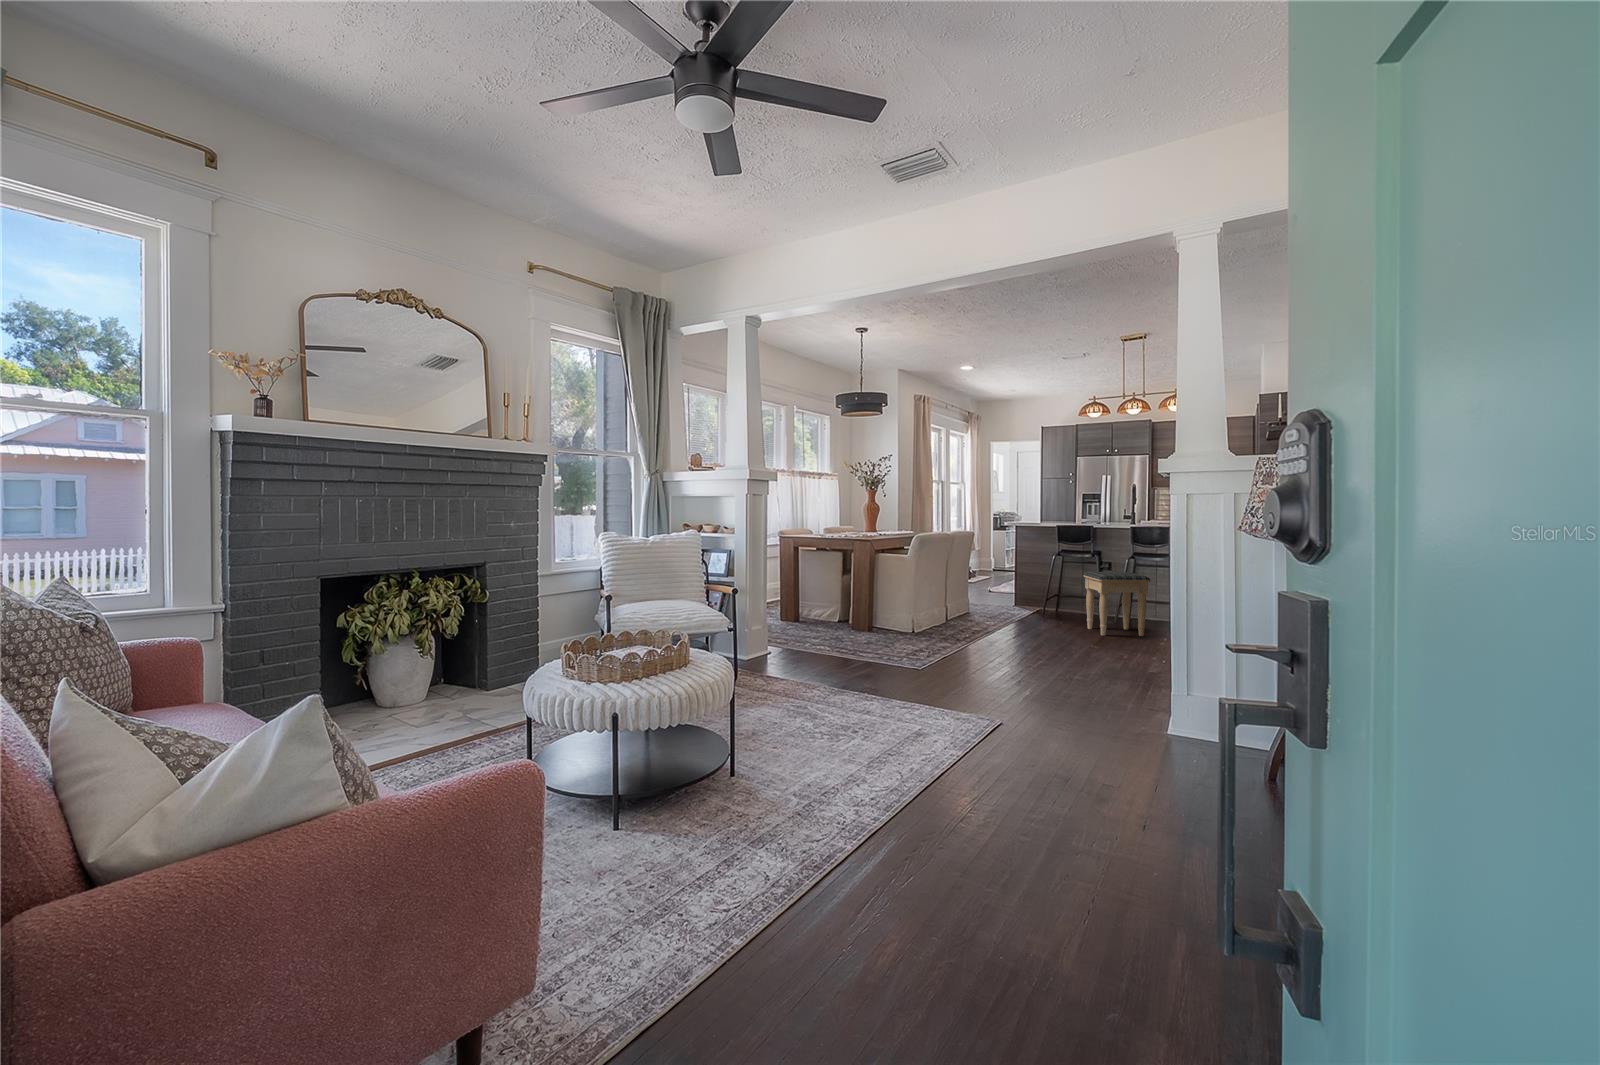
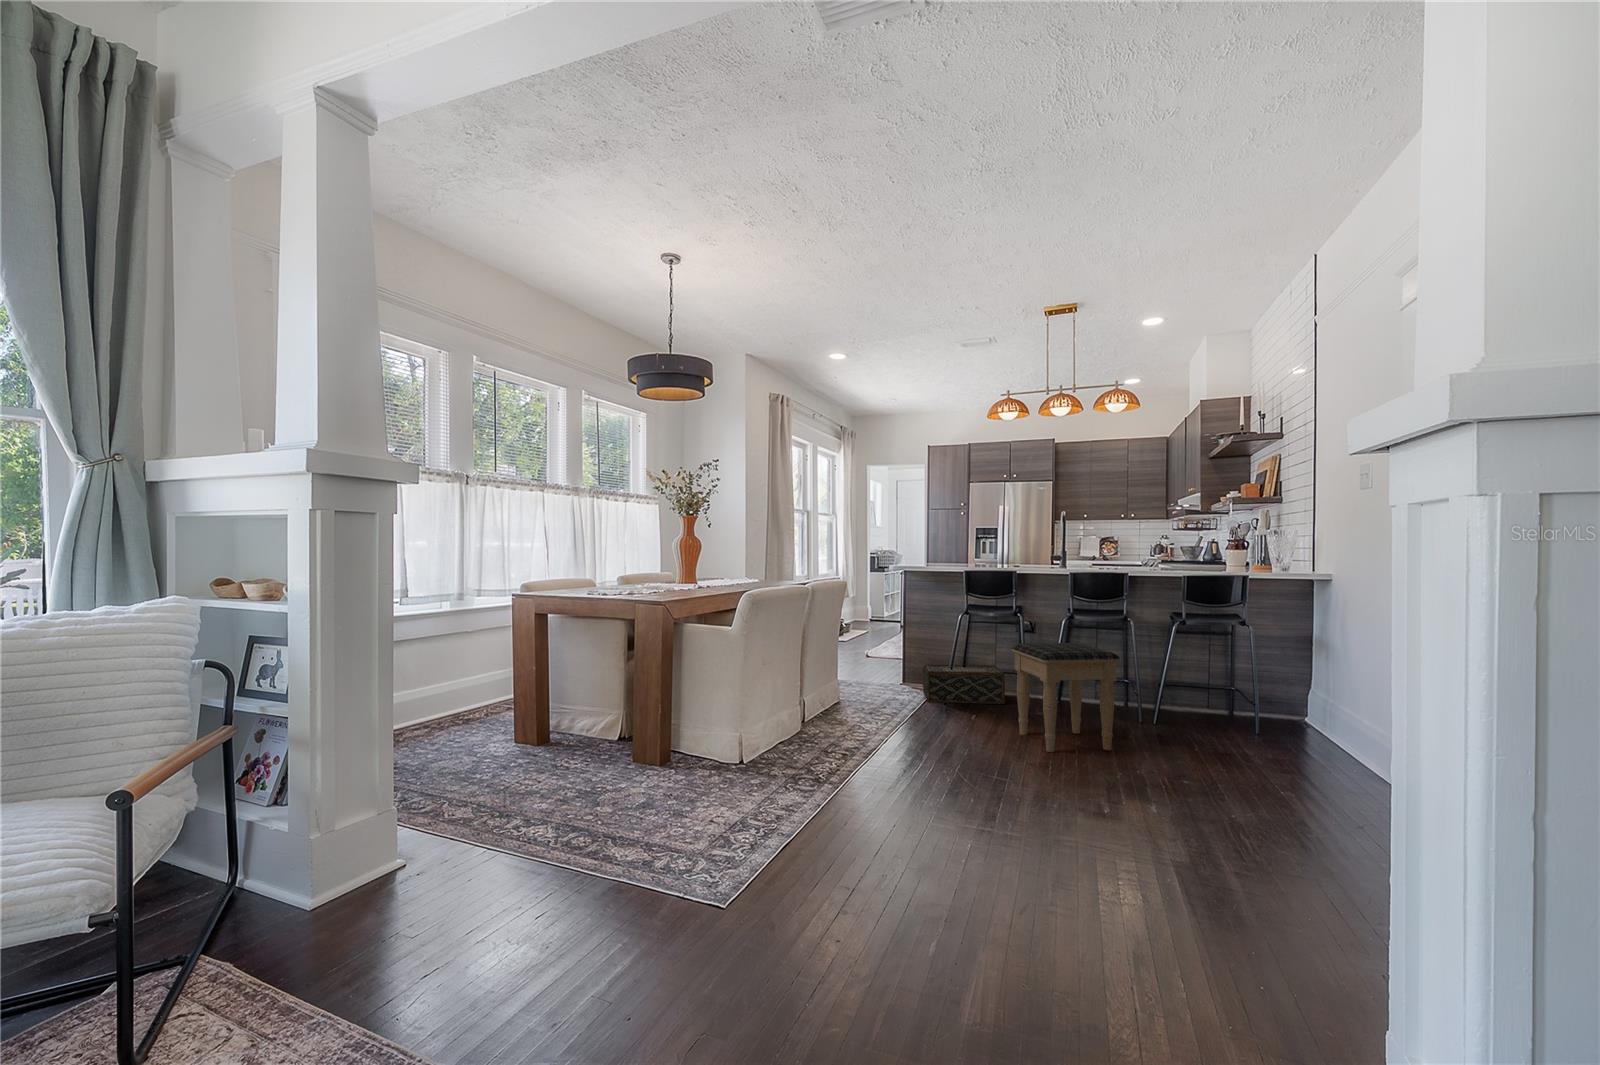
woven basket: none [1028,590,1085,616] -> present [923,664,1005,704]

